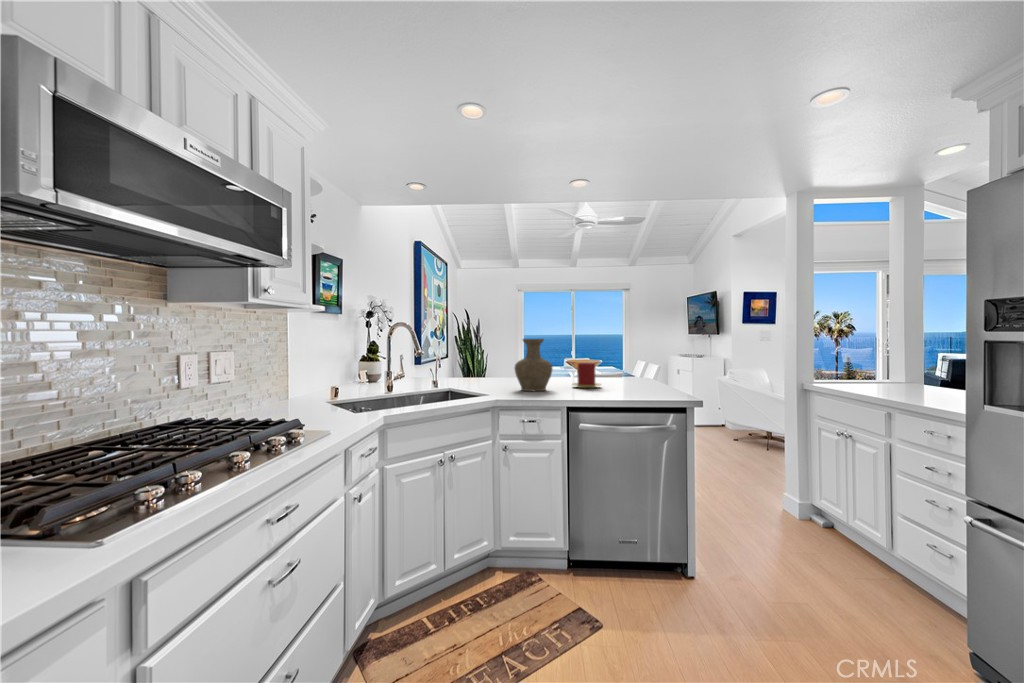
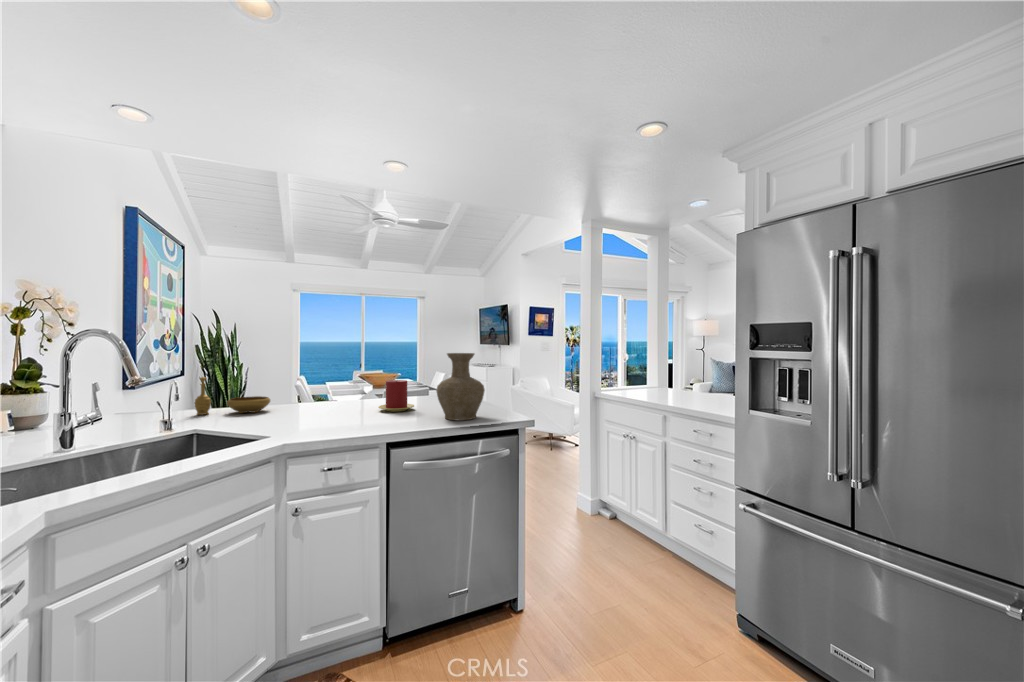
vase: present [514,339,552,391] -> present [436,353,485,420]
decorative bowl: none [451,356,497,383] -> present [194,377,270,415]

